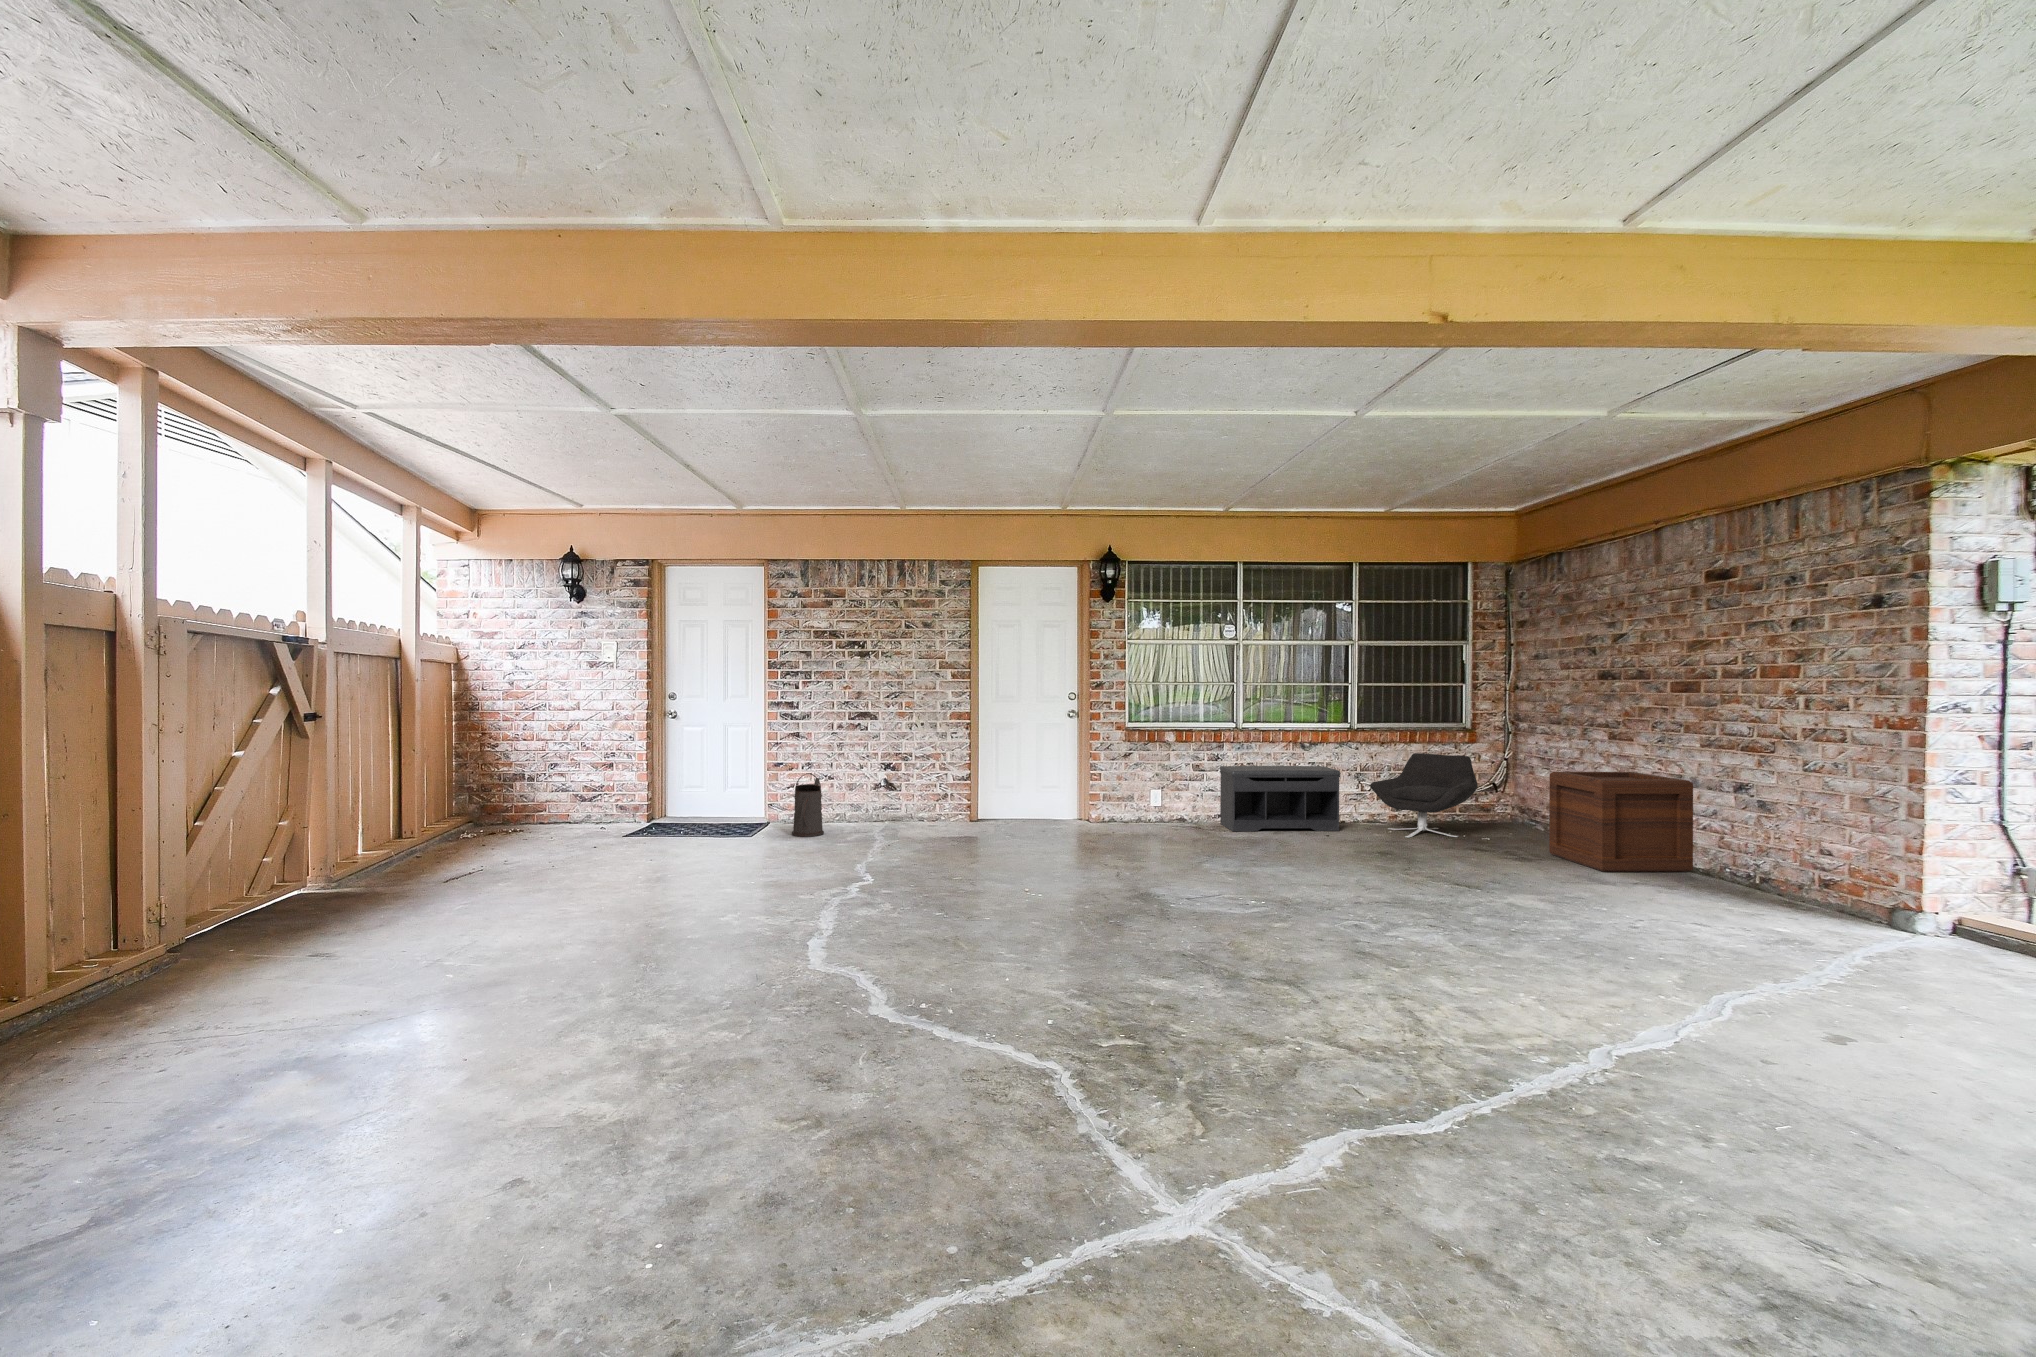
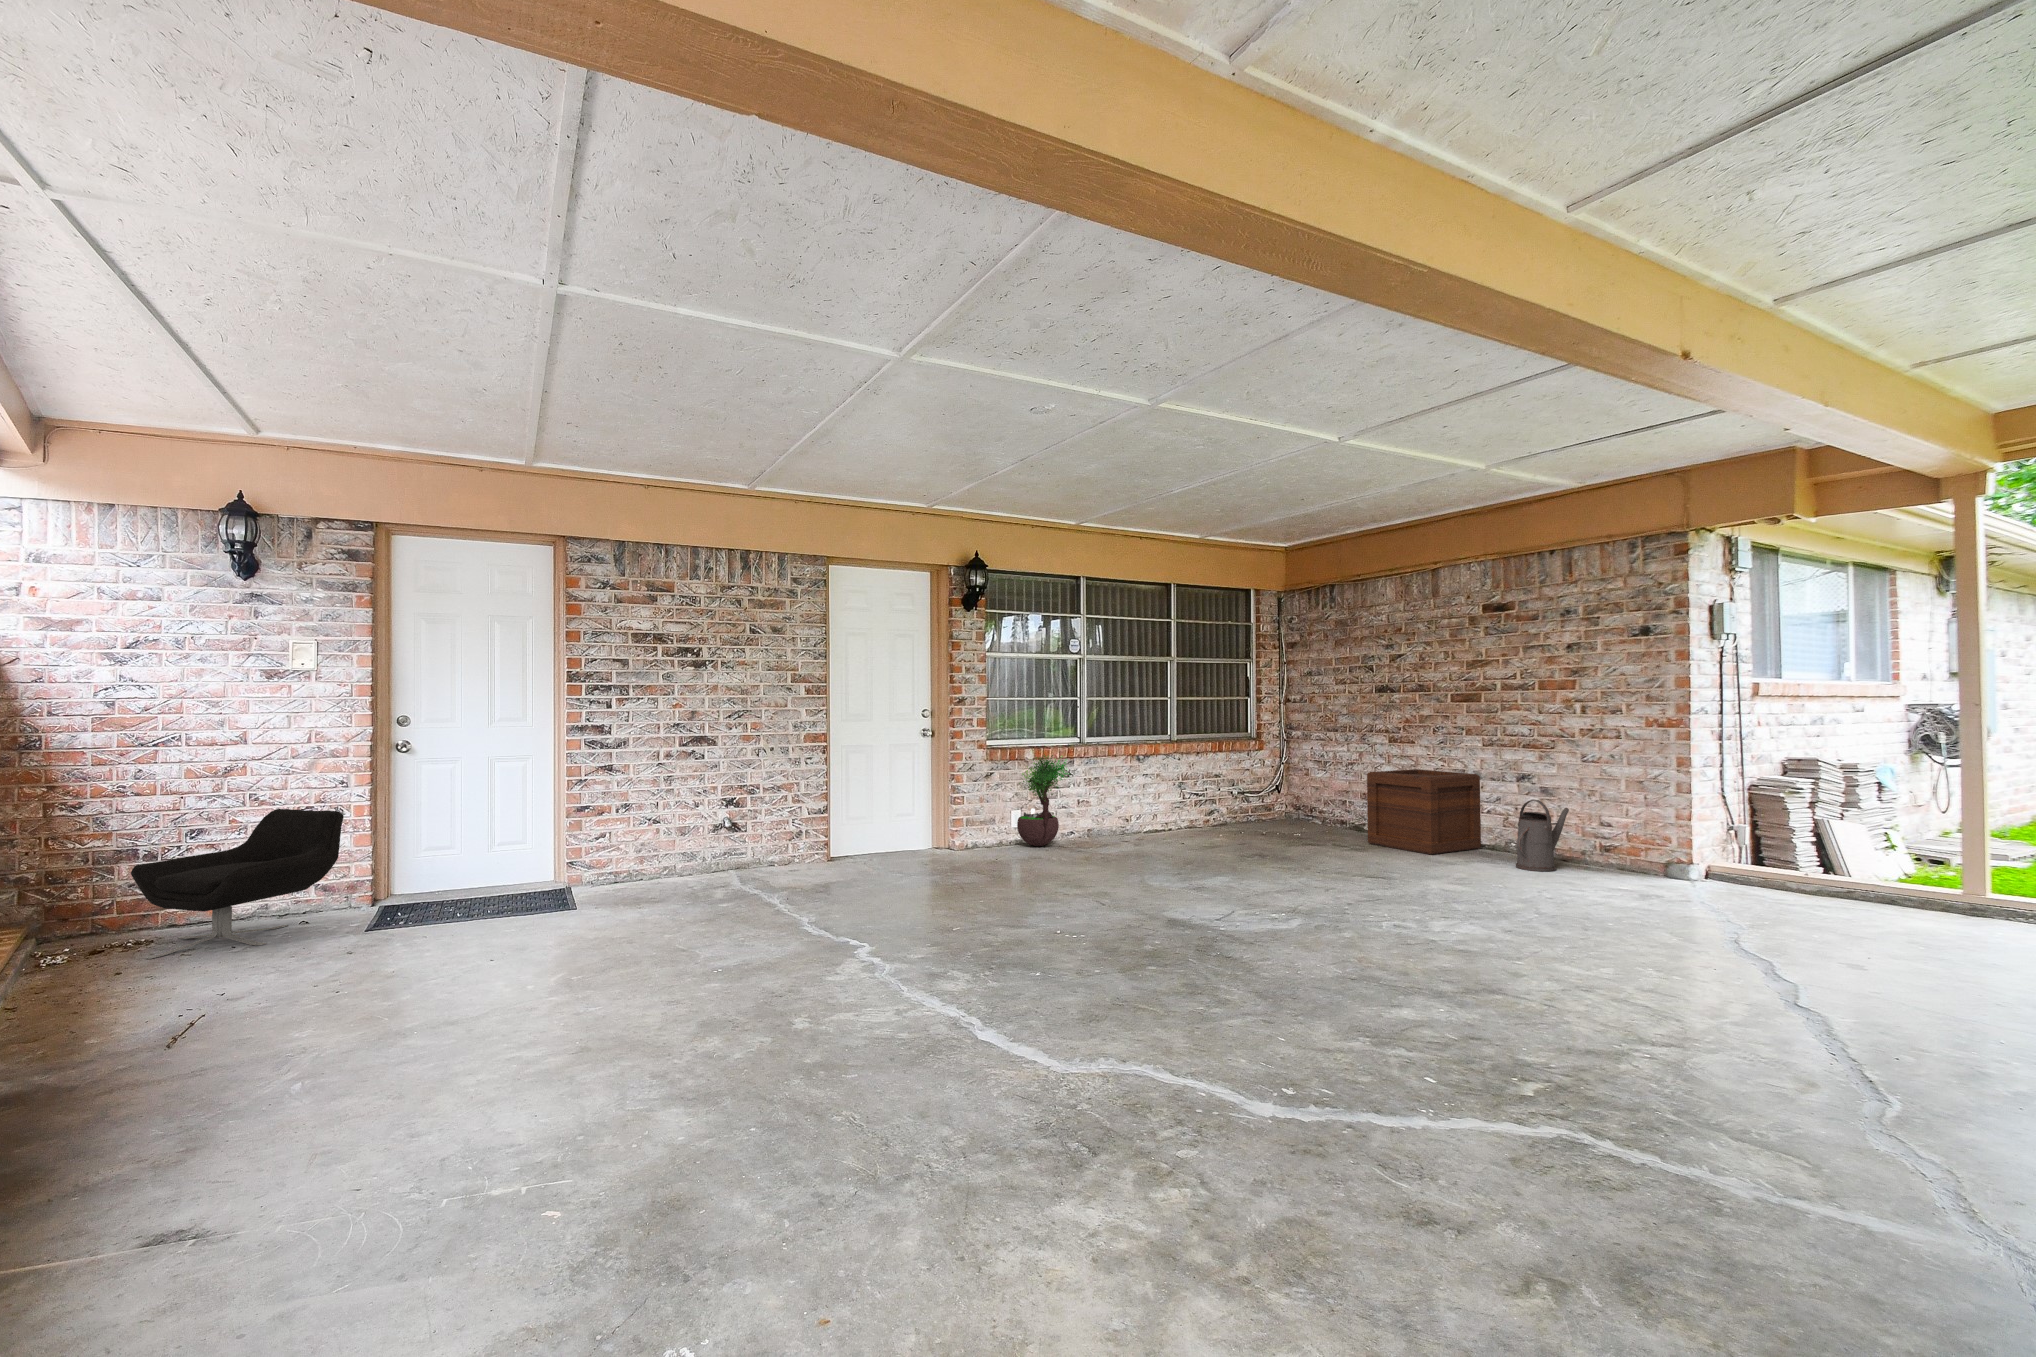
potted tree: none [1149,733,1204,827] -> present [1017,755,1070,846]
lounge chair: present [1370,753,1478,838] -> present [131,809,344,959]
bench: present [1220,766,1340,831] -> none [1070,777,1181,846]
watering can: present [792,773,824,837] -> present [1516,800,1569,871]

